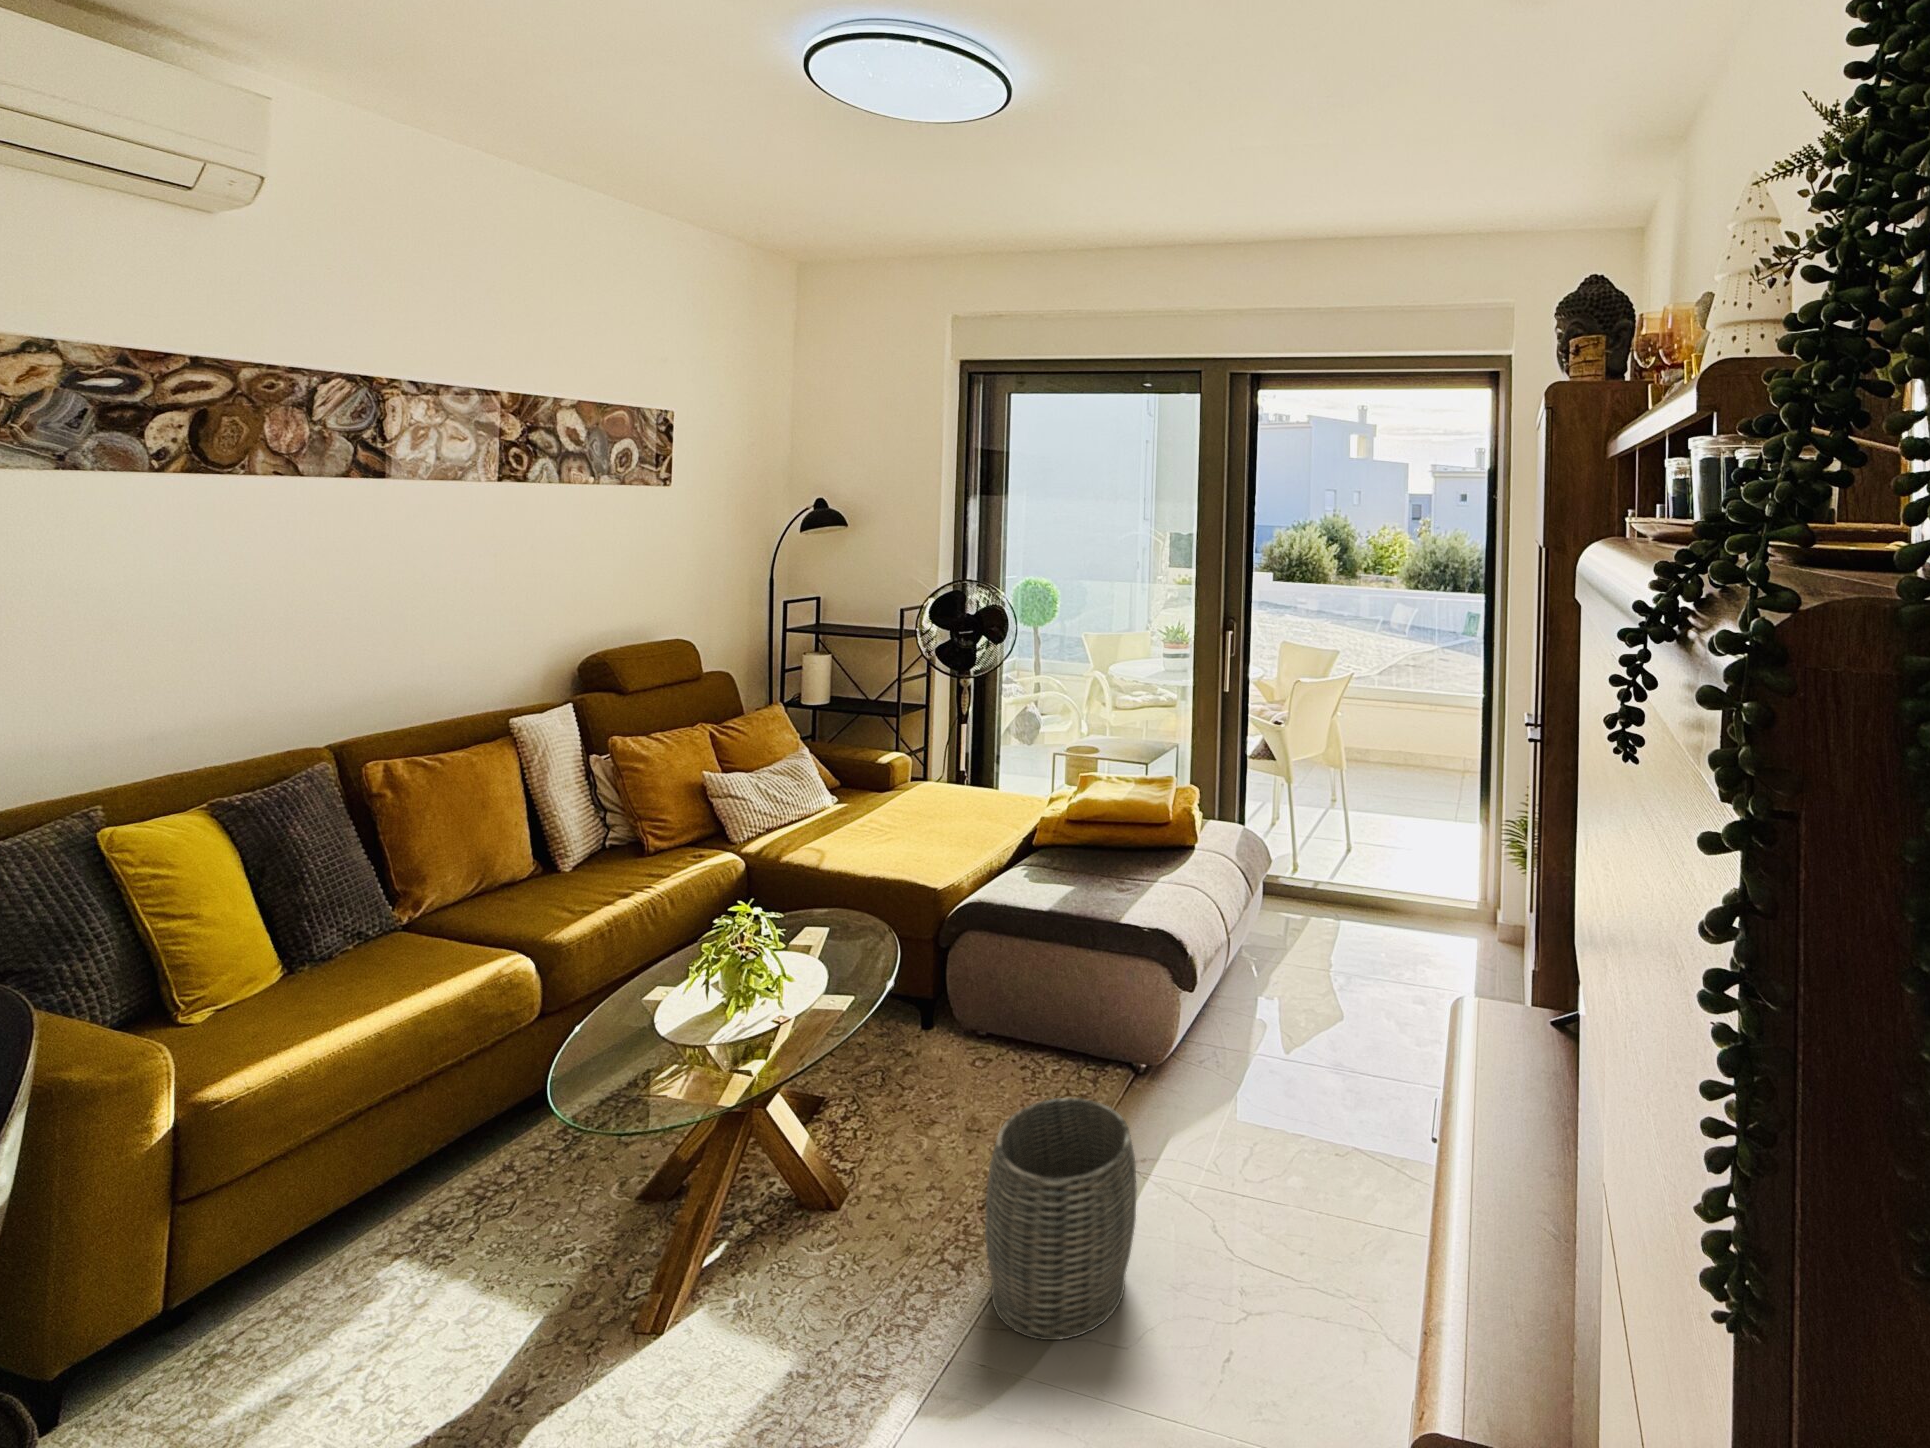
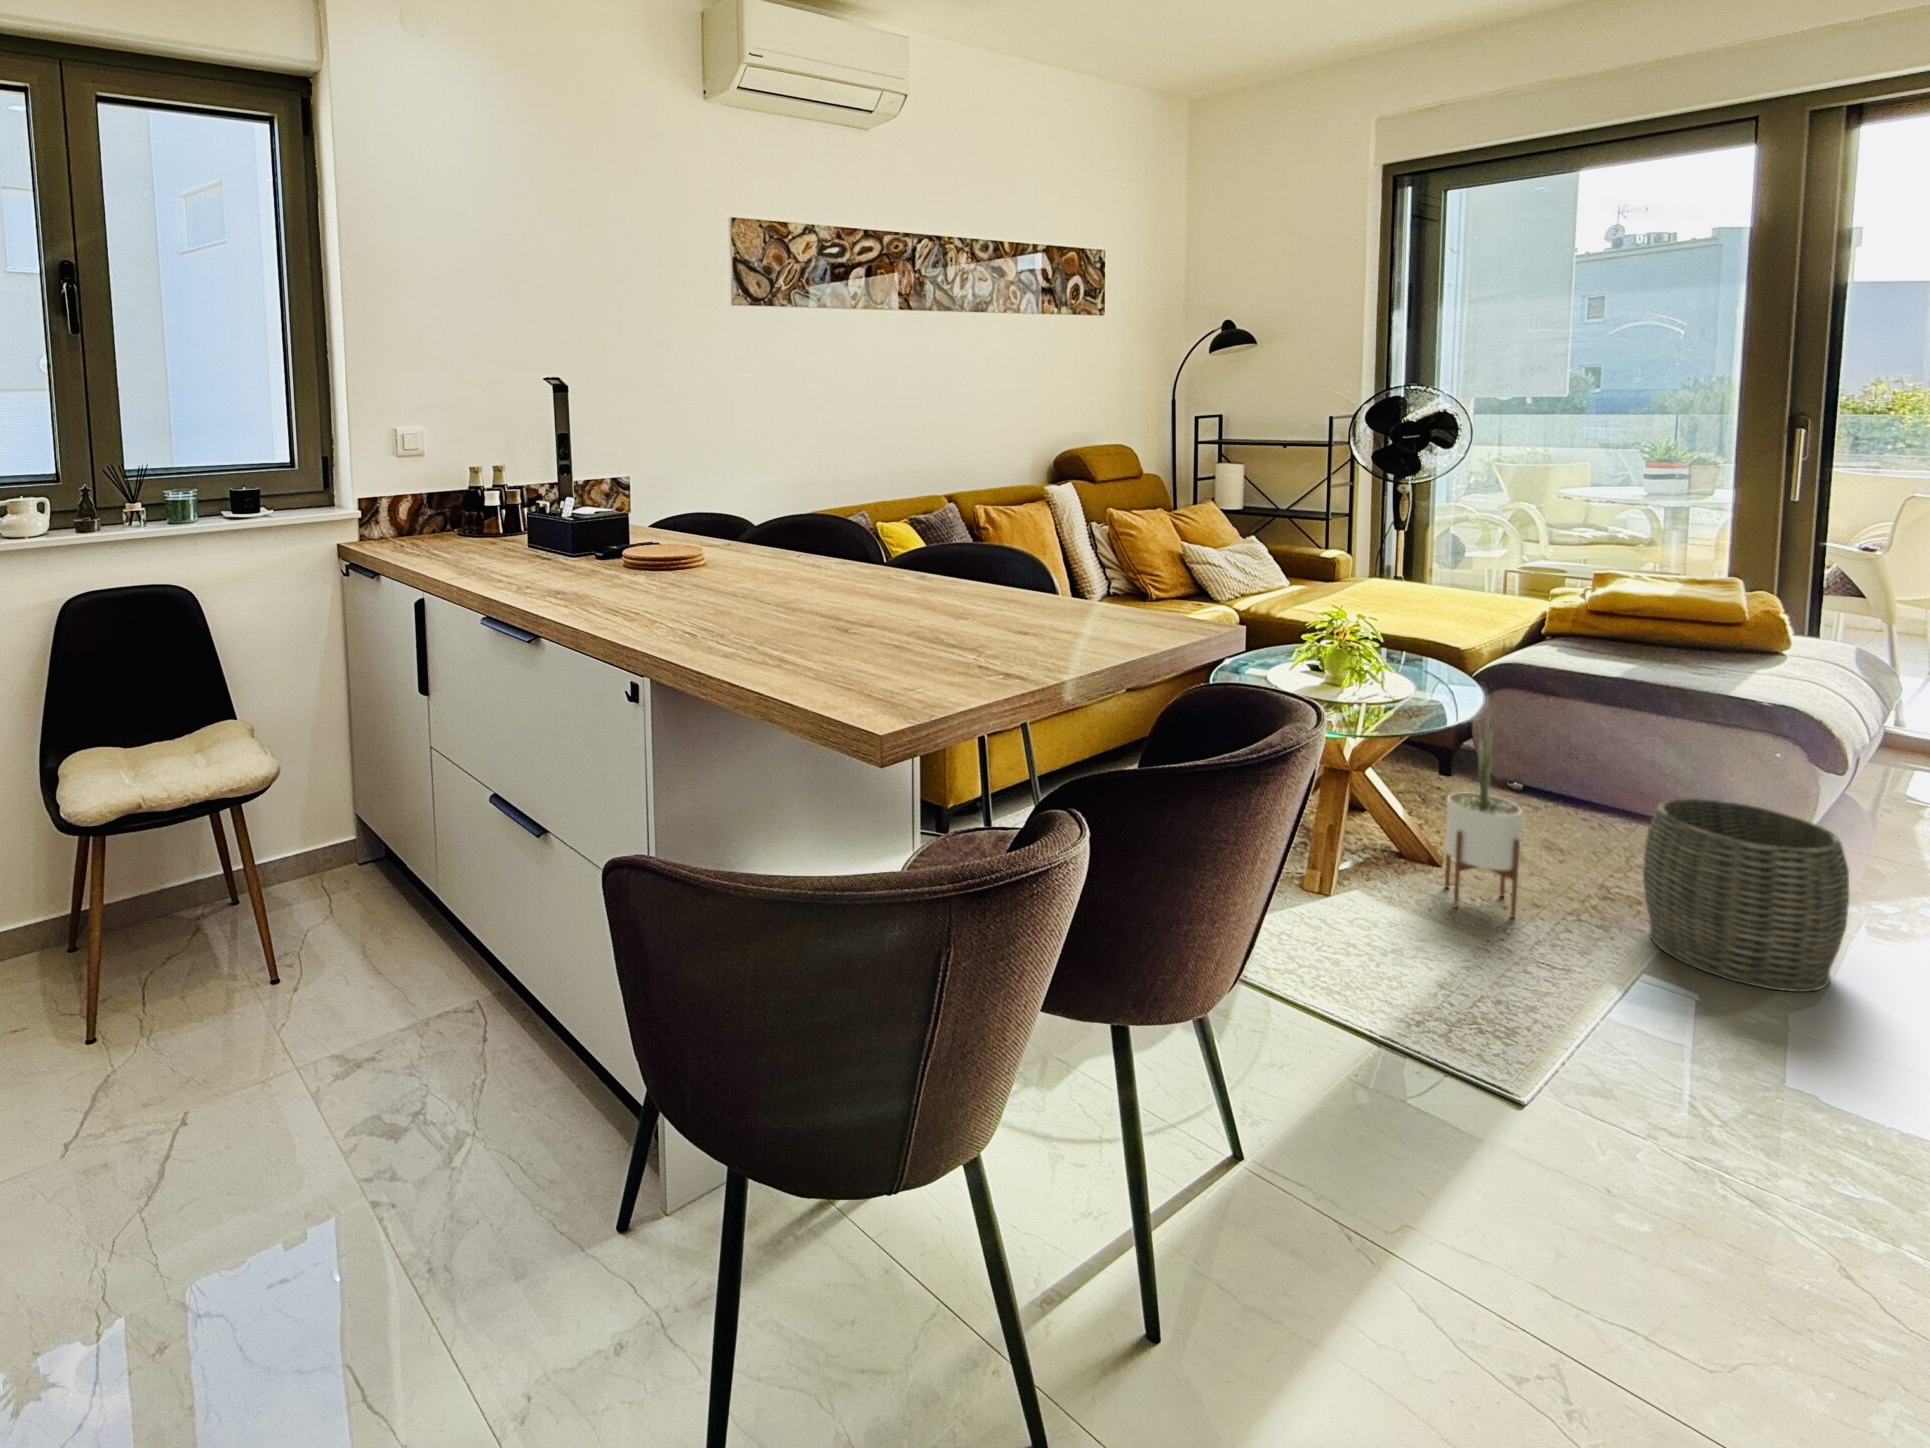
potted plant: none [804,1049,881,1316] -> present [1445,721,1522,917]

